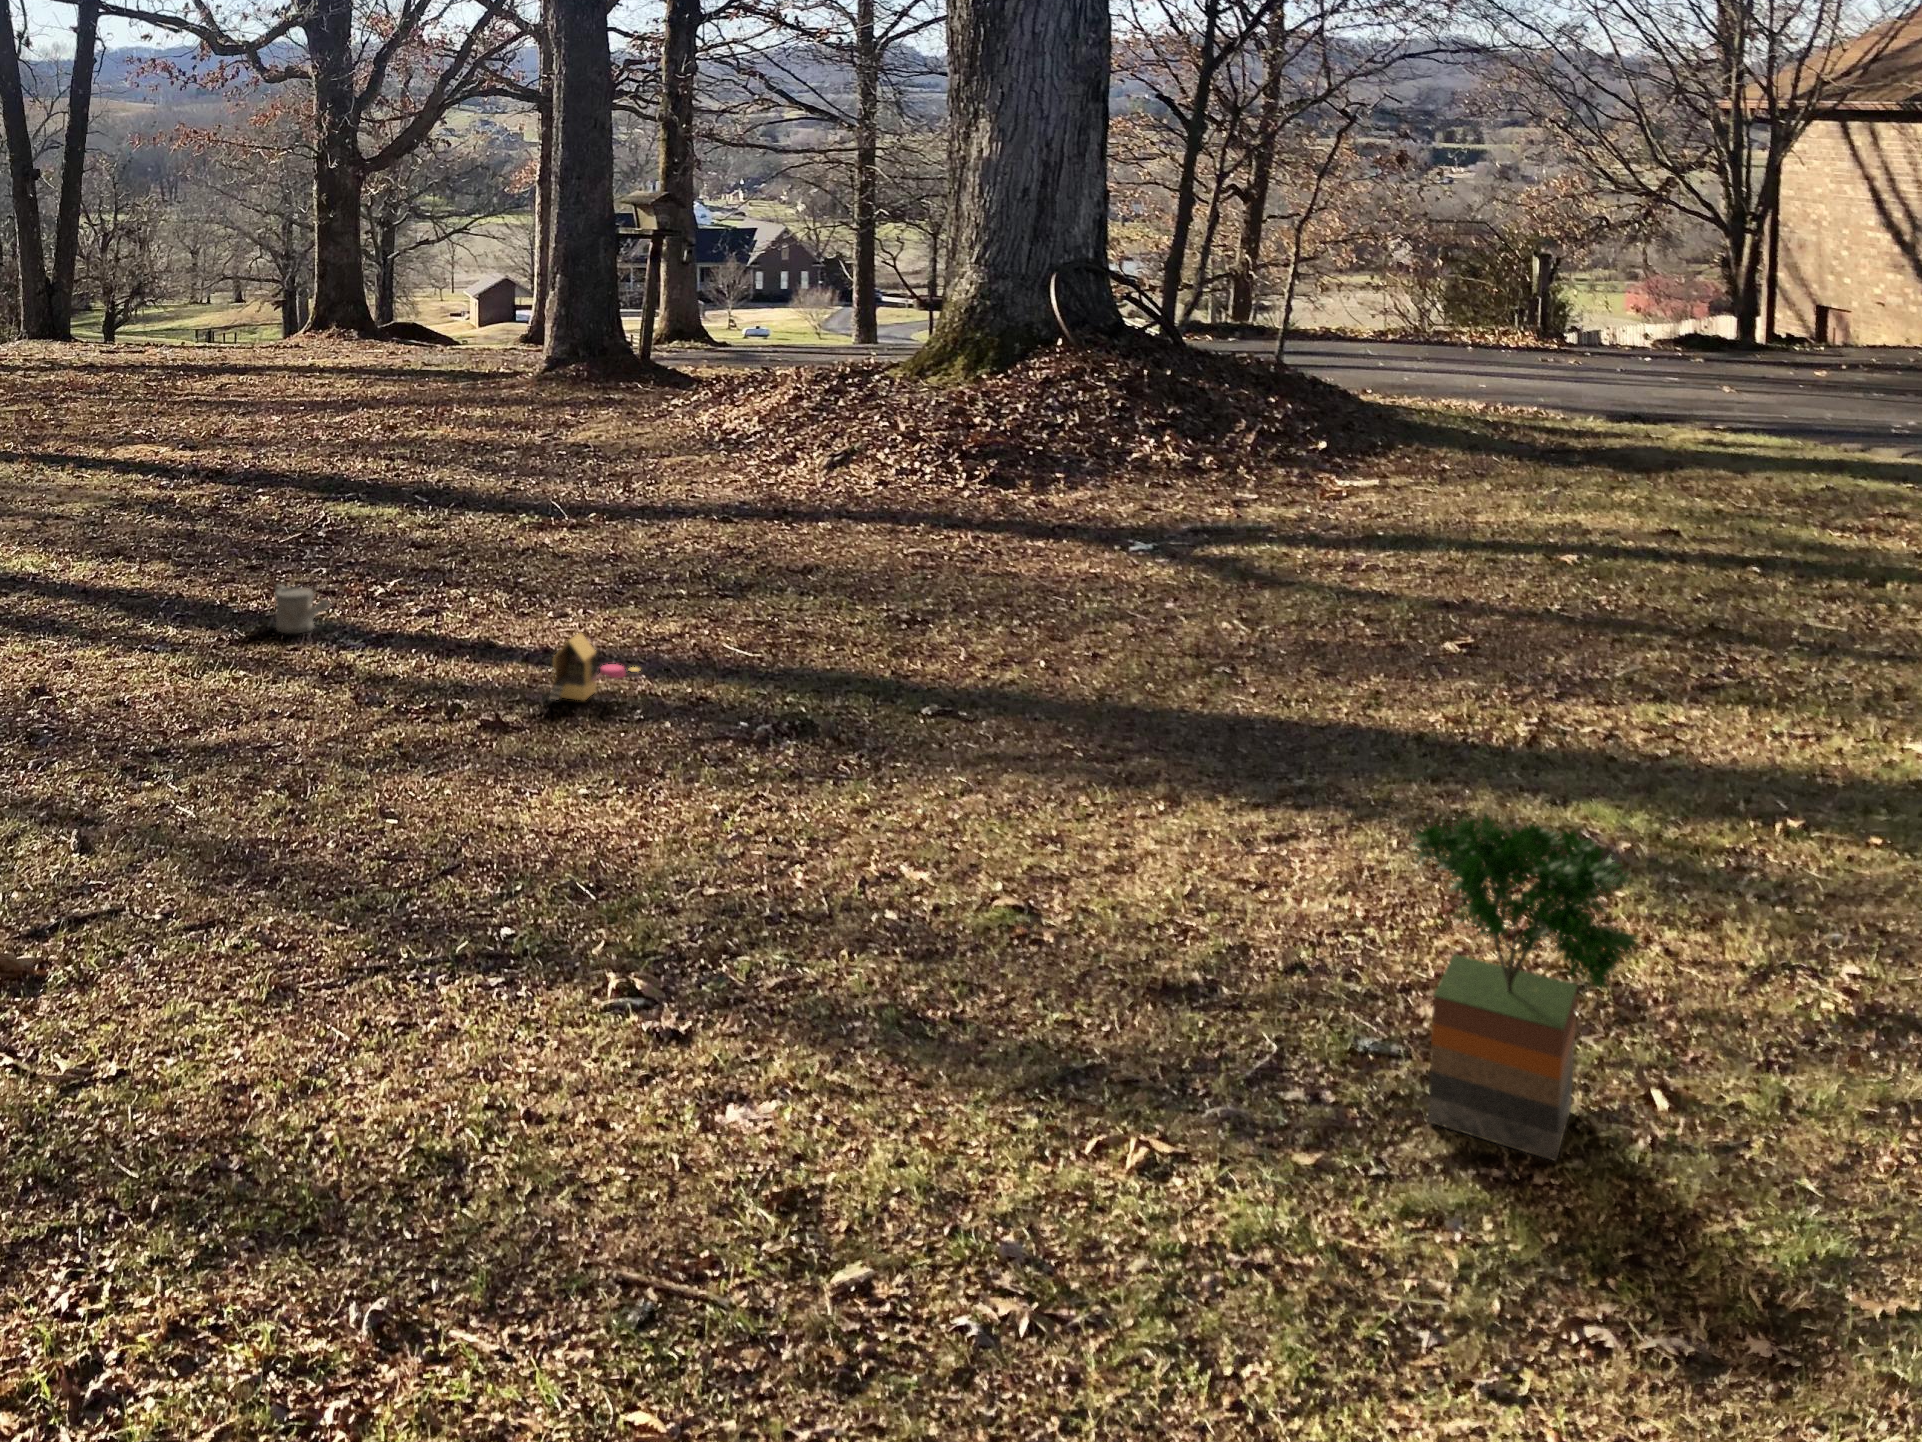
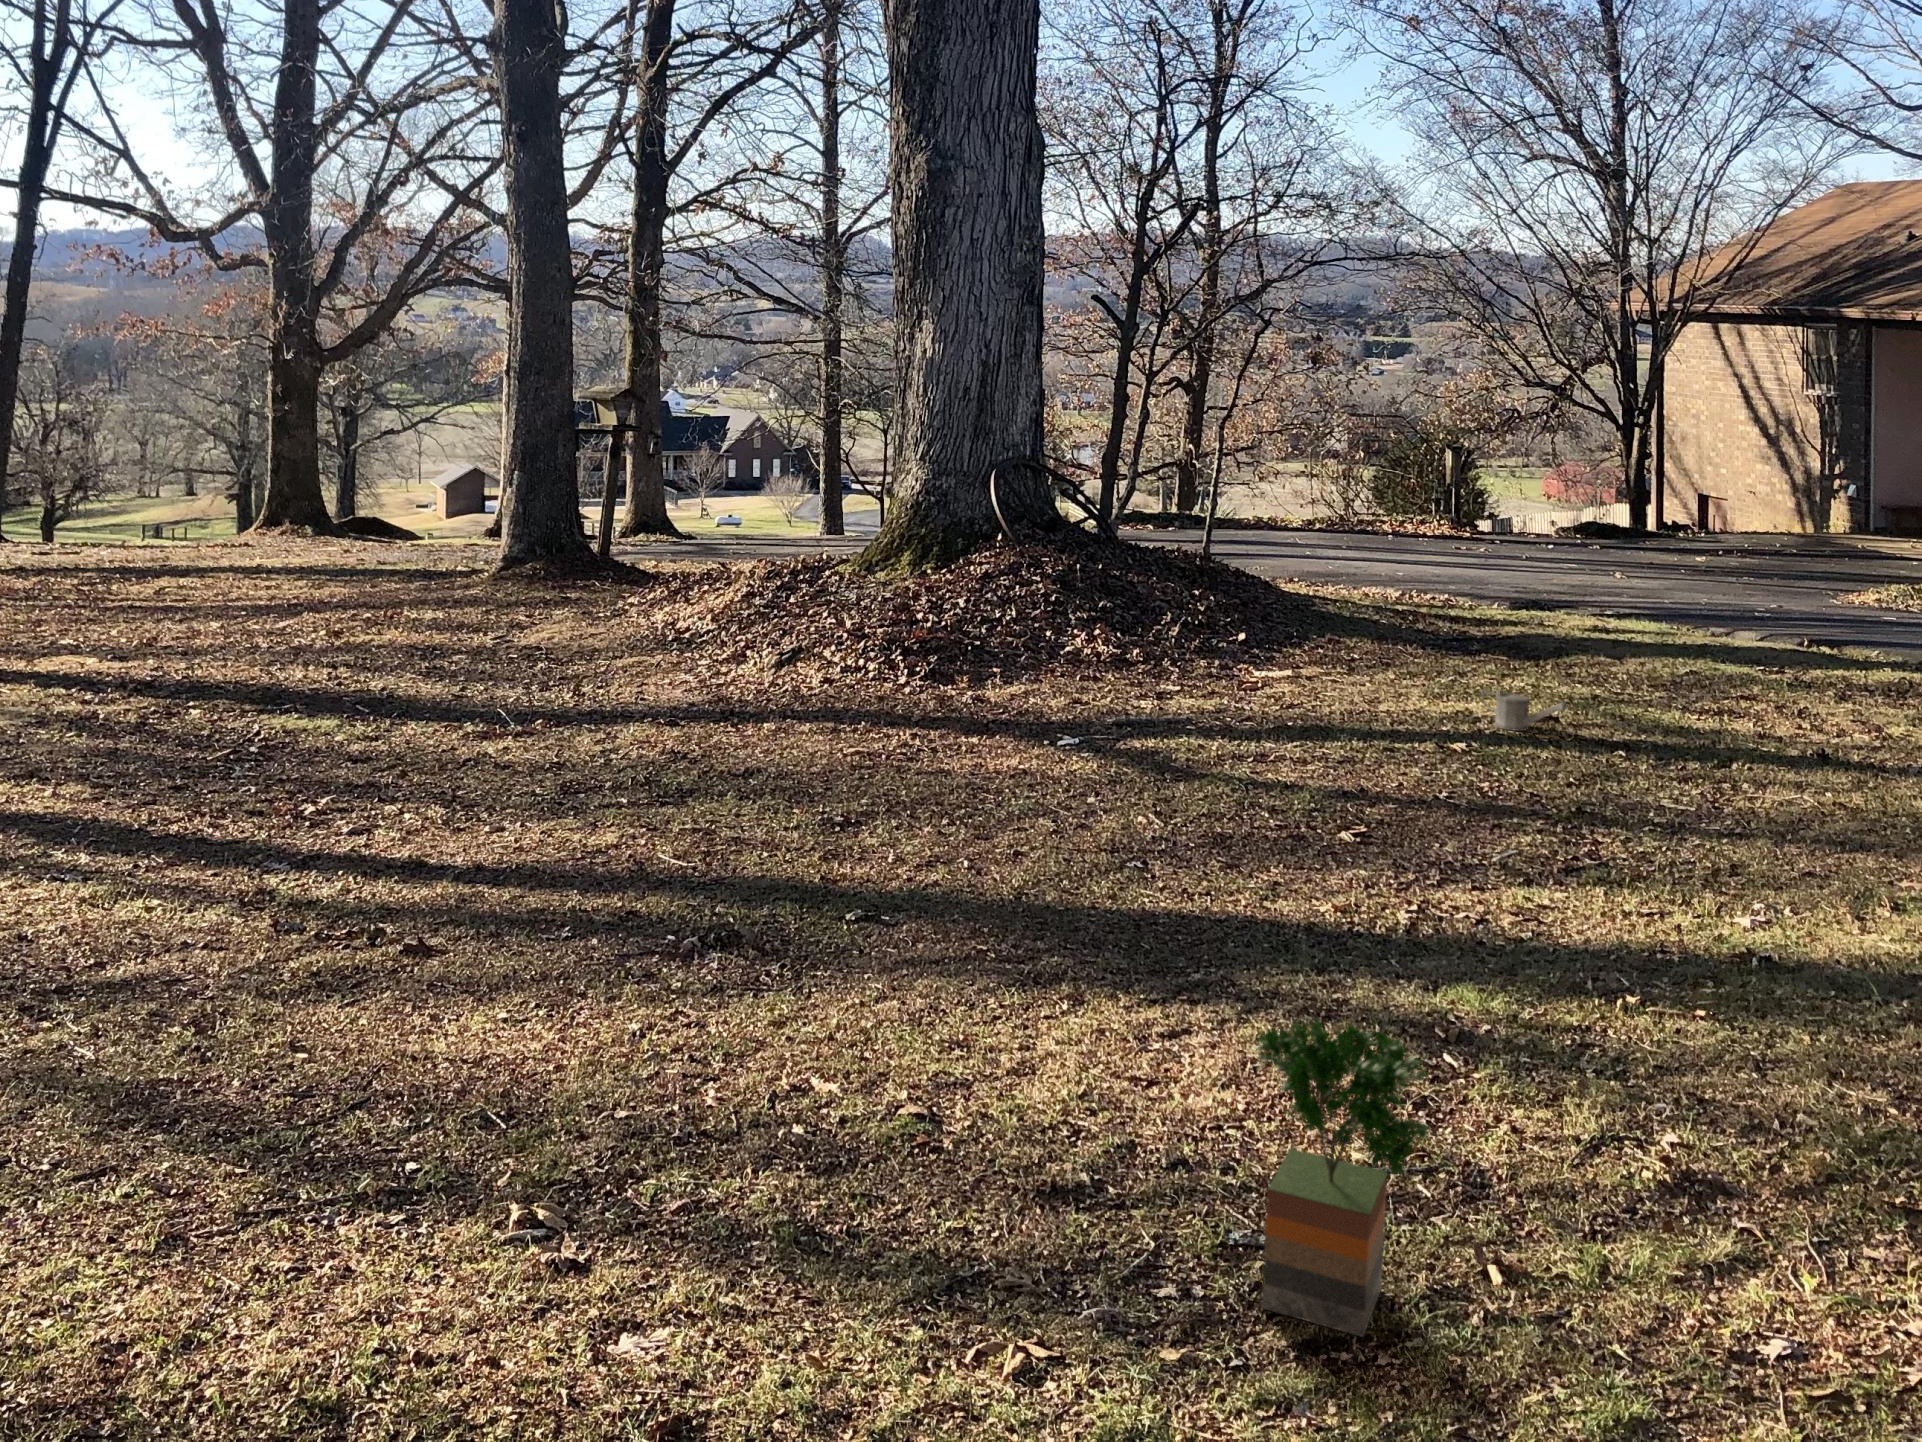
watering can: present [275,584,329,633] -> present [1481,691,1567,731]
toy house: present [550,633,640,700] -> none [474,837,572,910]

